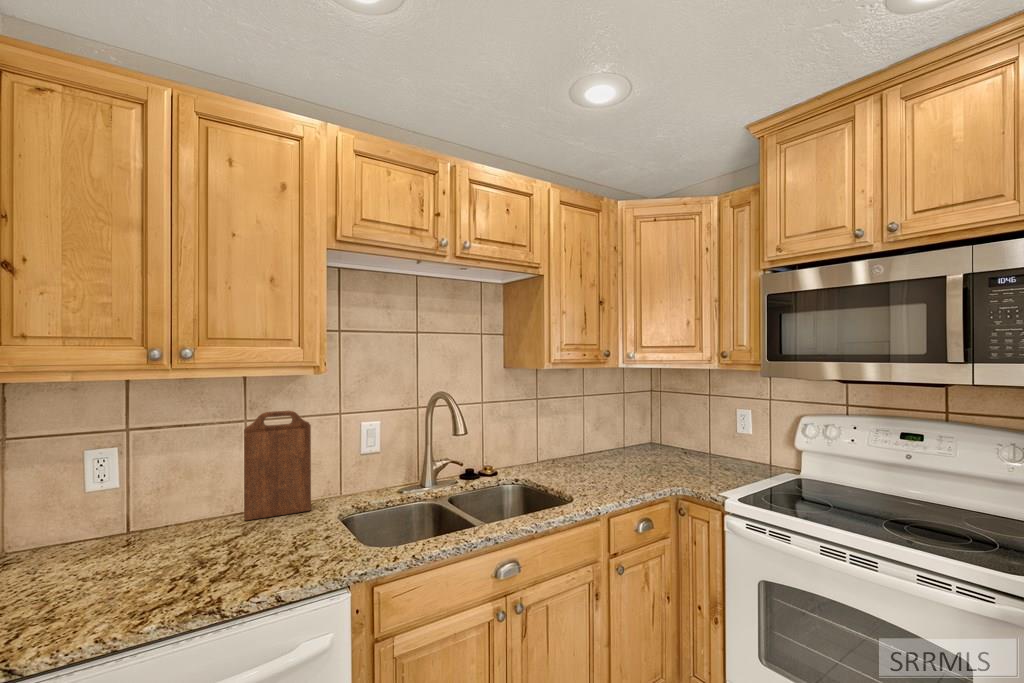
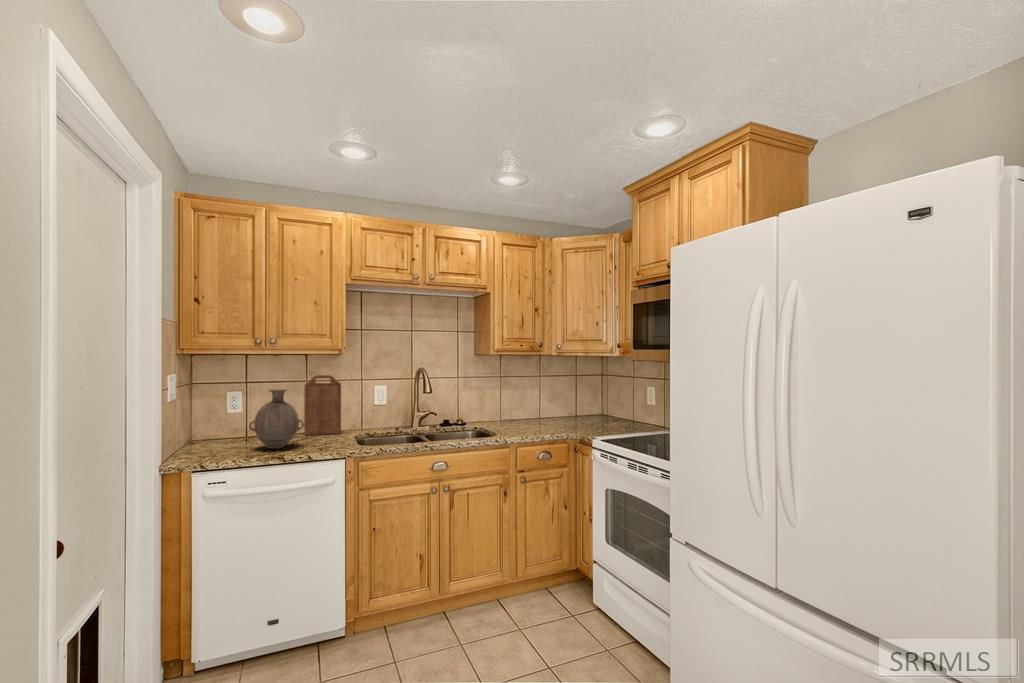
vase: none [136,449,255,575] -> present [249,389,304,449]

